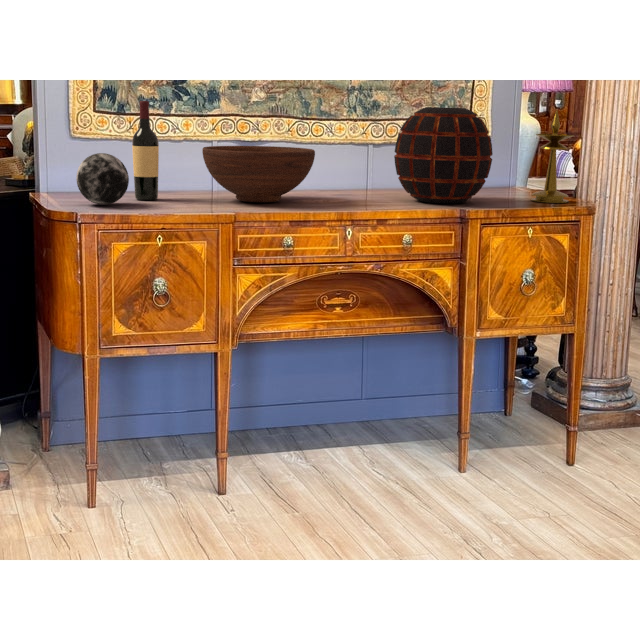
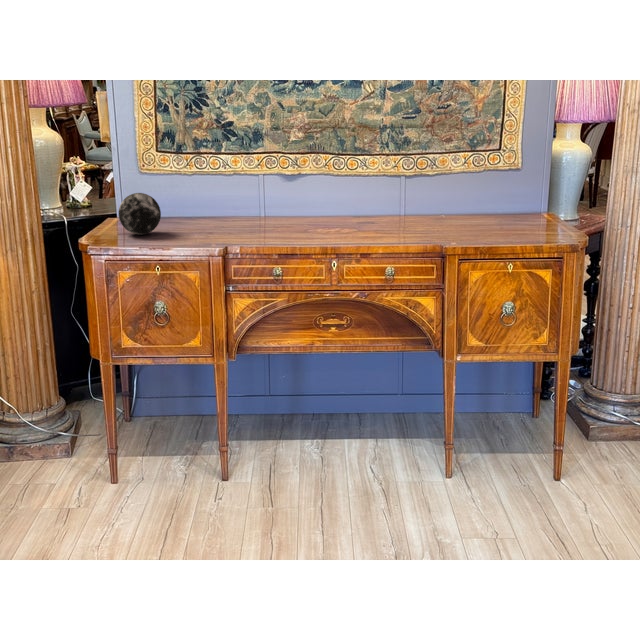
wine bottle: present [132,101,159,200] -> none [173,147,195,229]
decorative vase: present [394,107,493,204] -> none [395,149,484,238]
candlestick: present [531,110,574,203] -> none [529,152,570,239]
fruit bowl: present [202,146,315,202] -> none [225,182,321,234]

